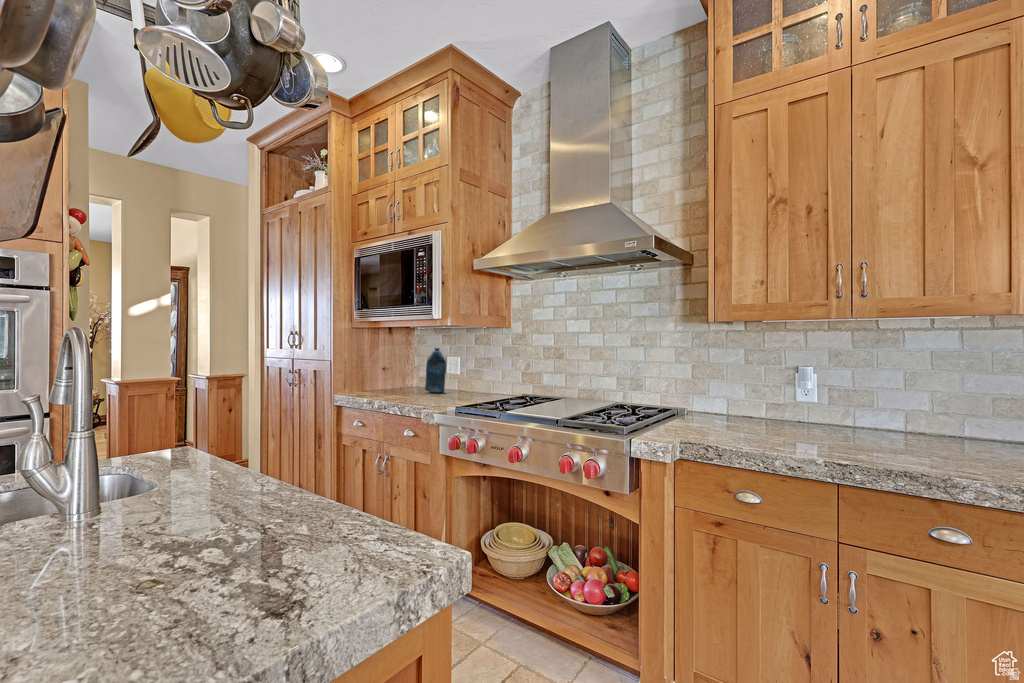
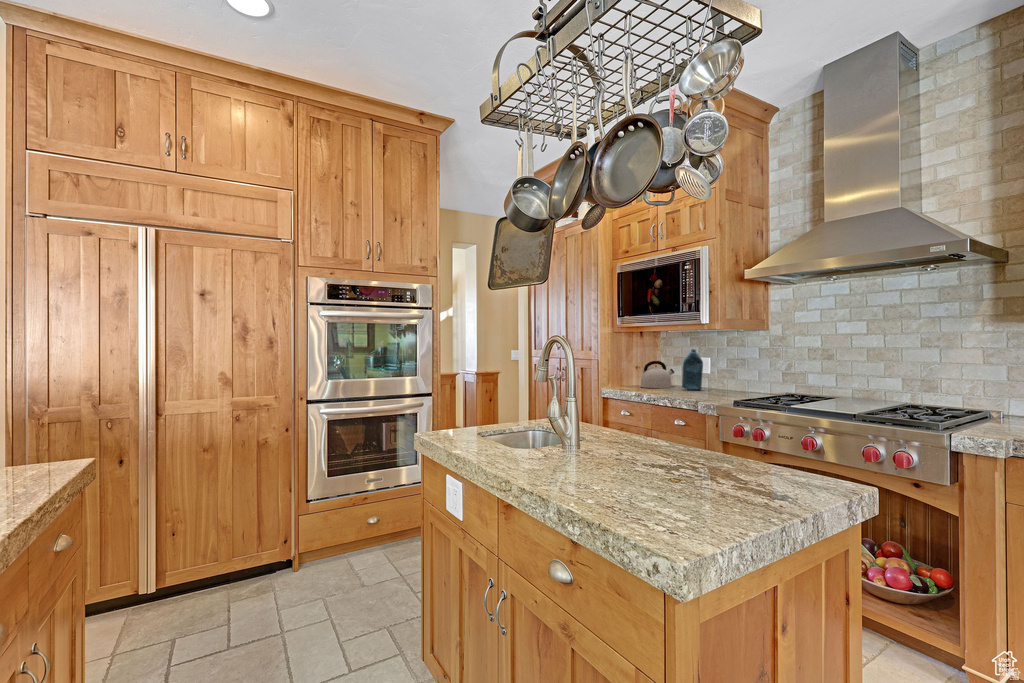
kettle: none [385,361,423,391] -> present [641,361,674,388]

